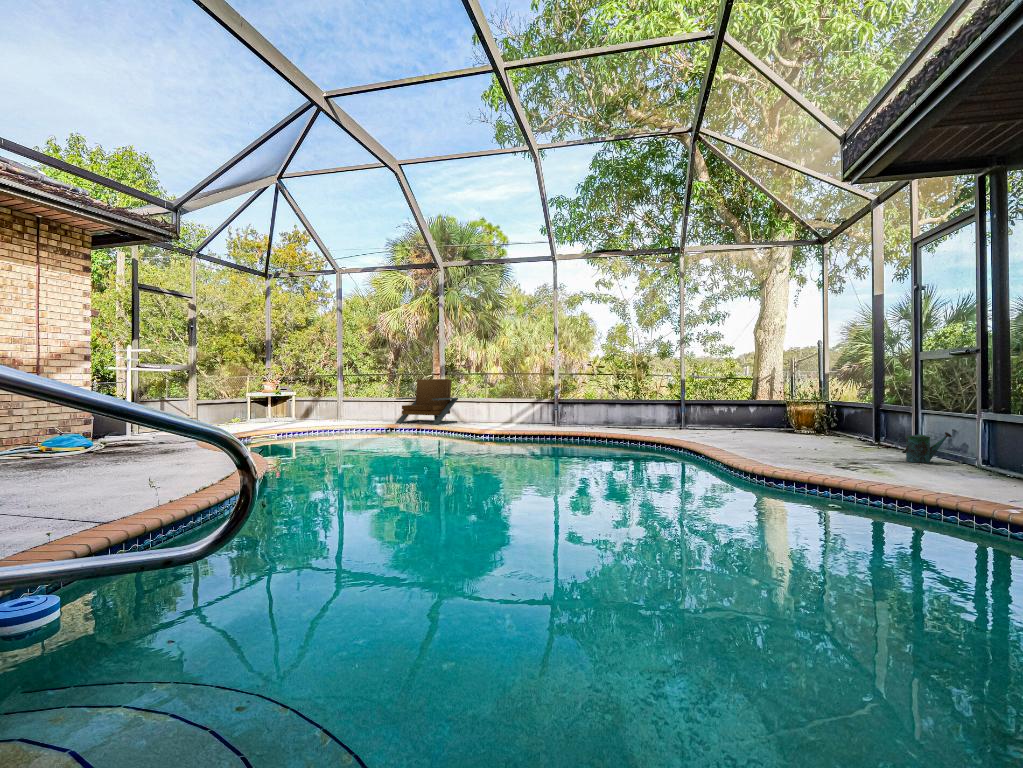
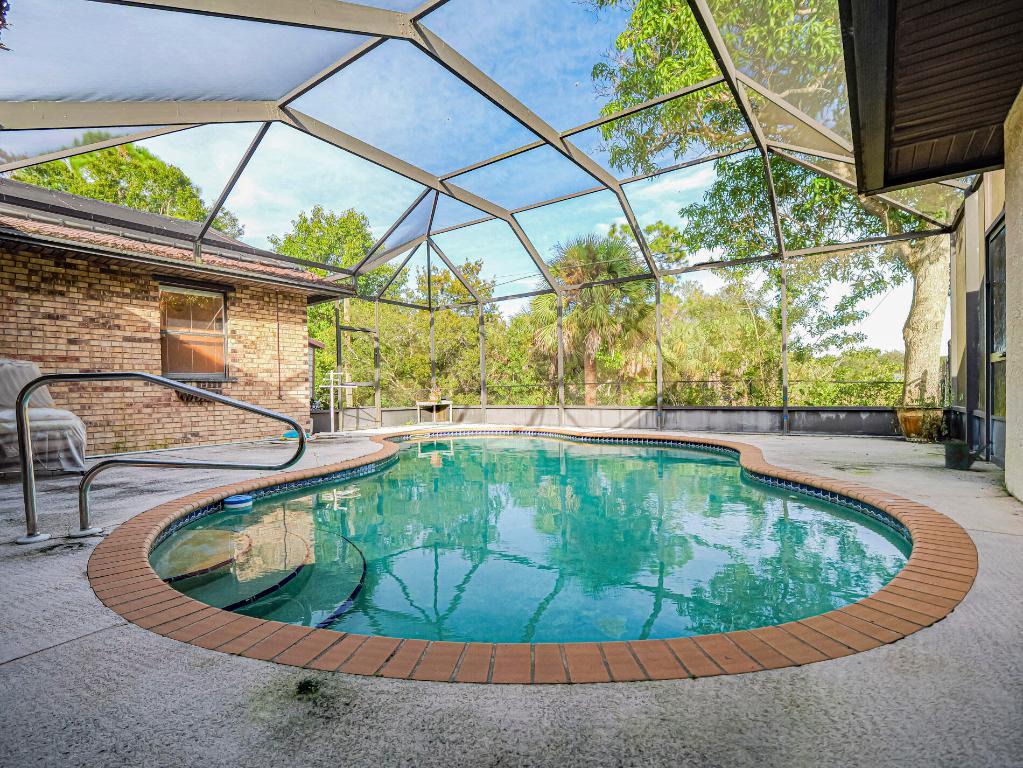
lounge chair: present [396,379,458,425] -> none [523,389,576,428]

